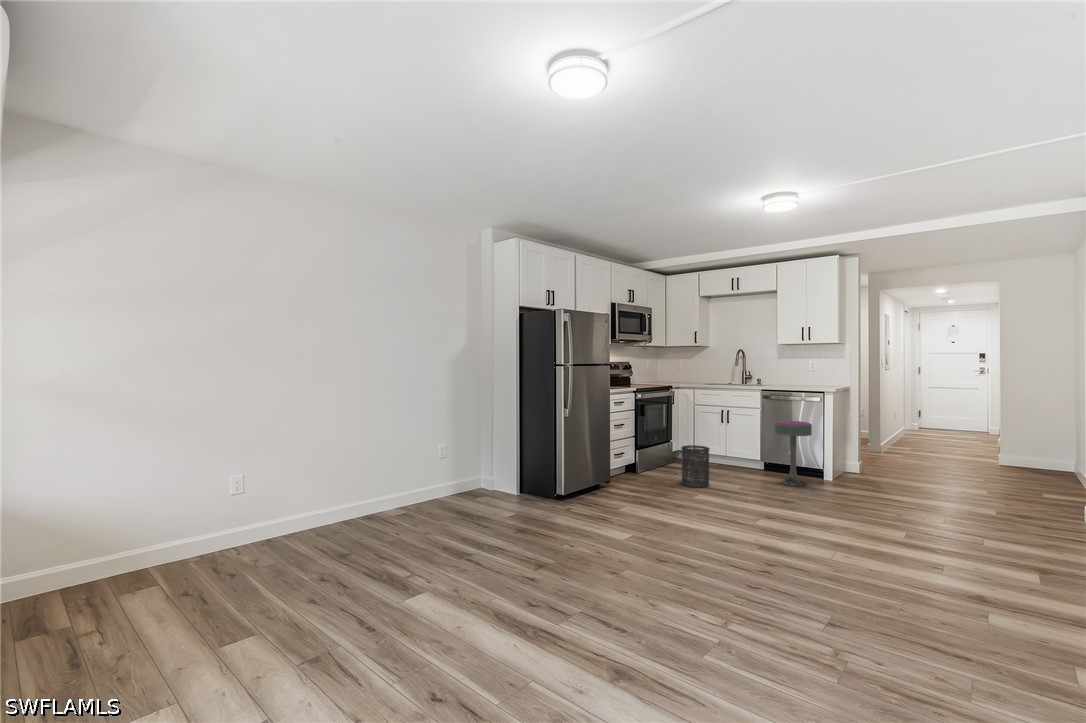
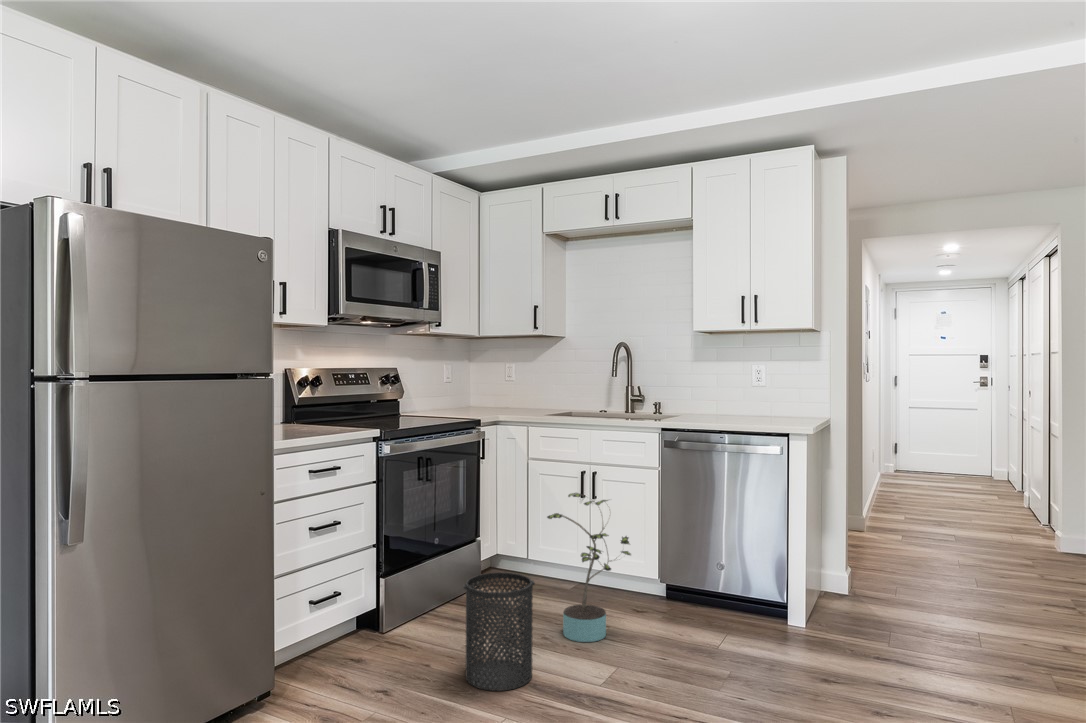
potted plant: none [711,417,749,479] -> present [547,493,631,642]
bar stool: present [775,421,812,486] -> none [687,501,768,660]

